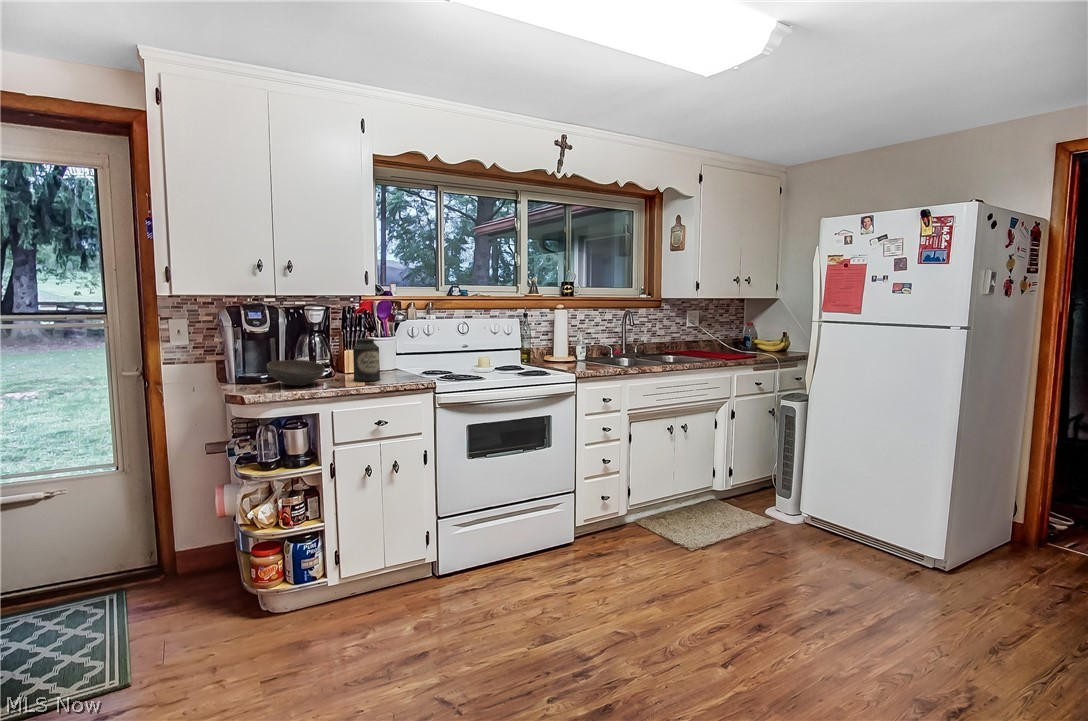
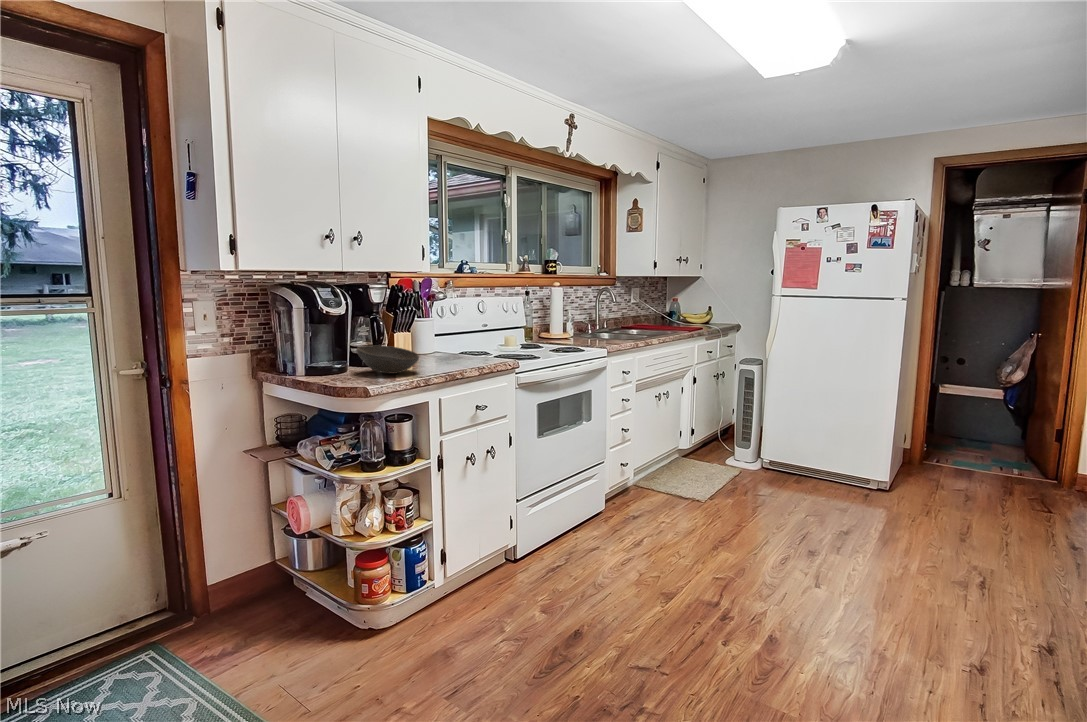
canister: present [353,338,380,381] -> none [427,319,455,366]

